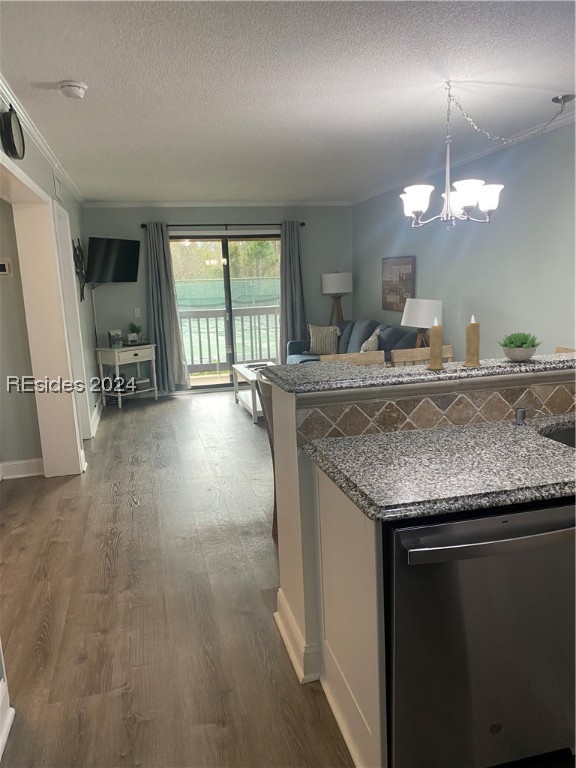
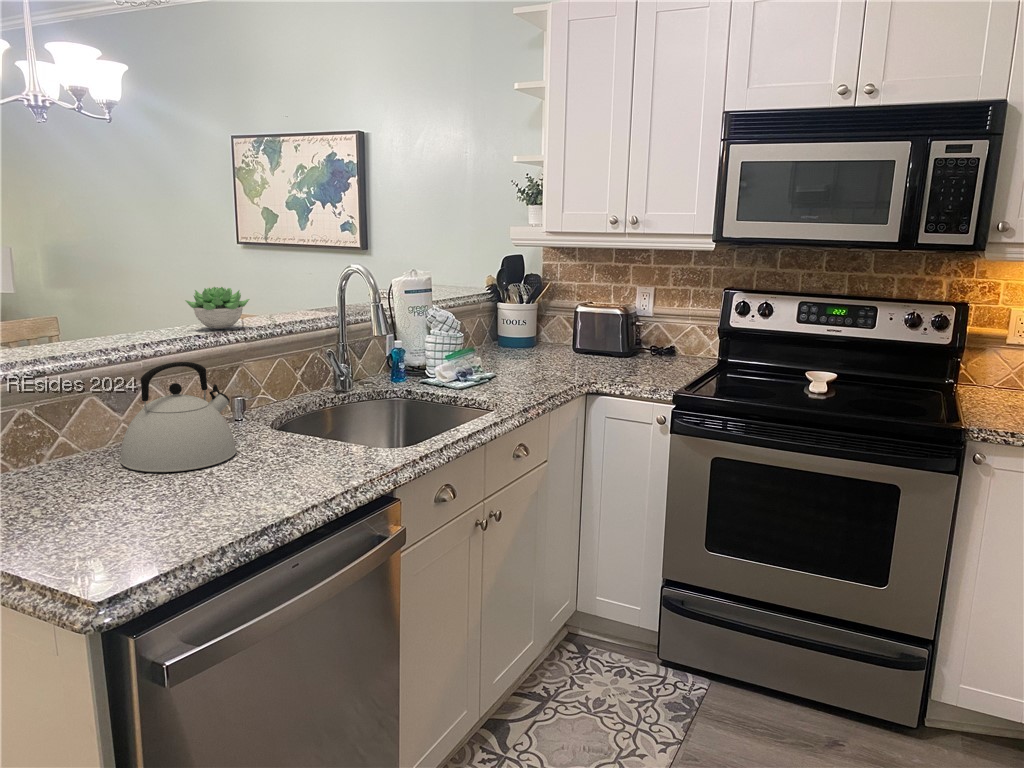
candle: present [427,315,481,370] -> none [73,256,168,348]
kettle: none [434,382,505,450] -> present [120,362,237,472]

